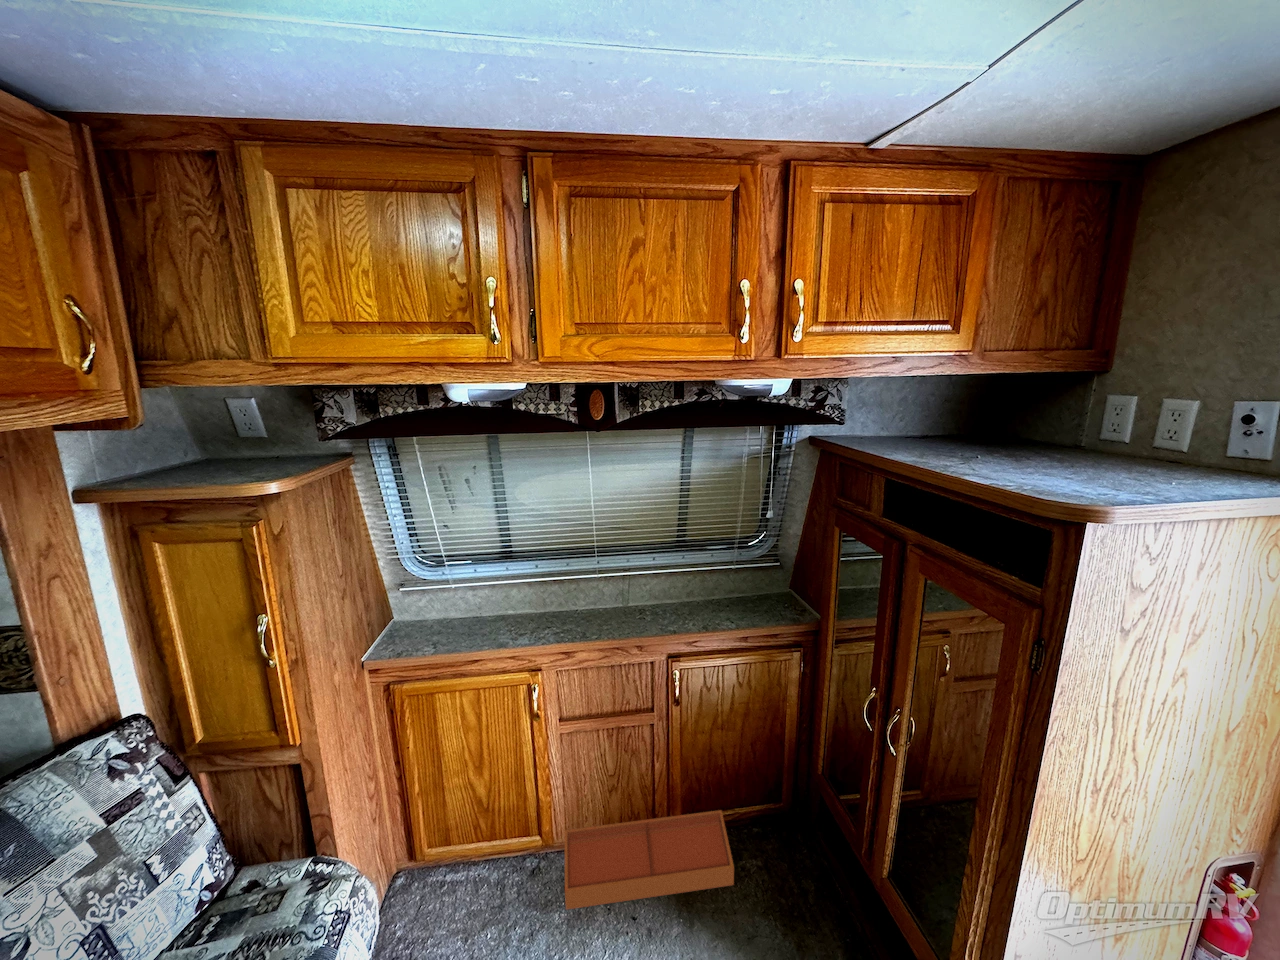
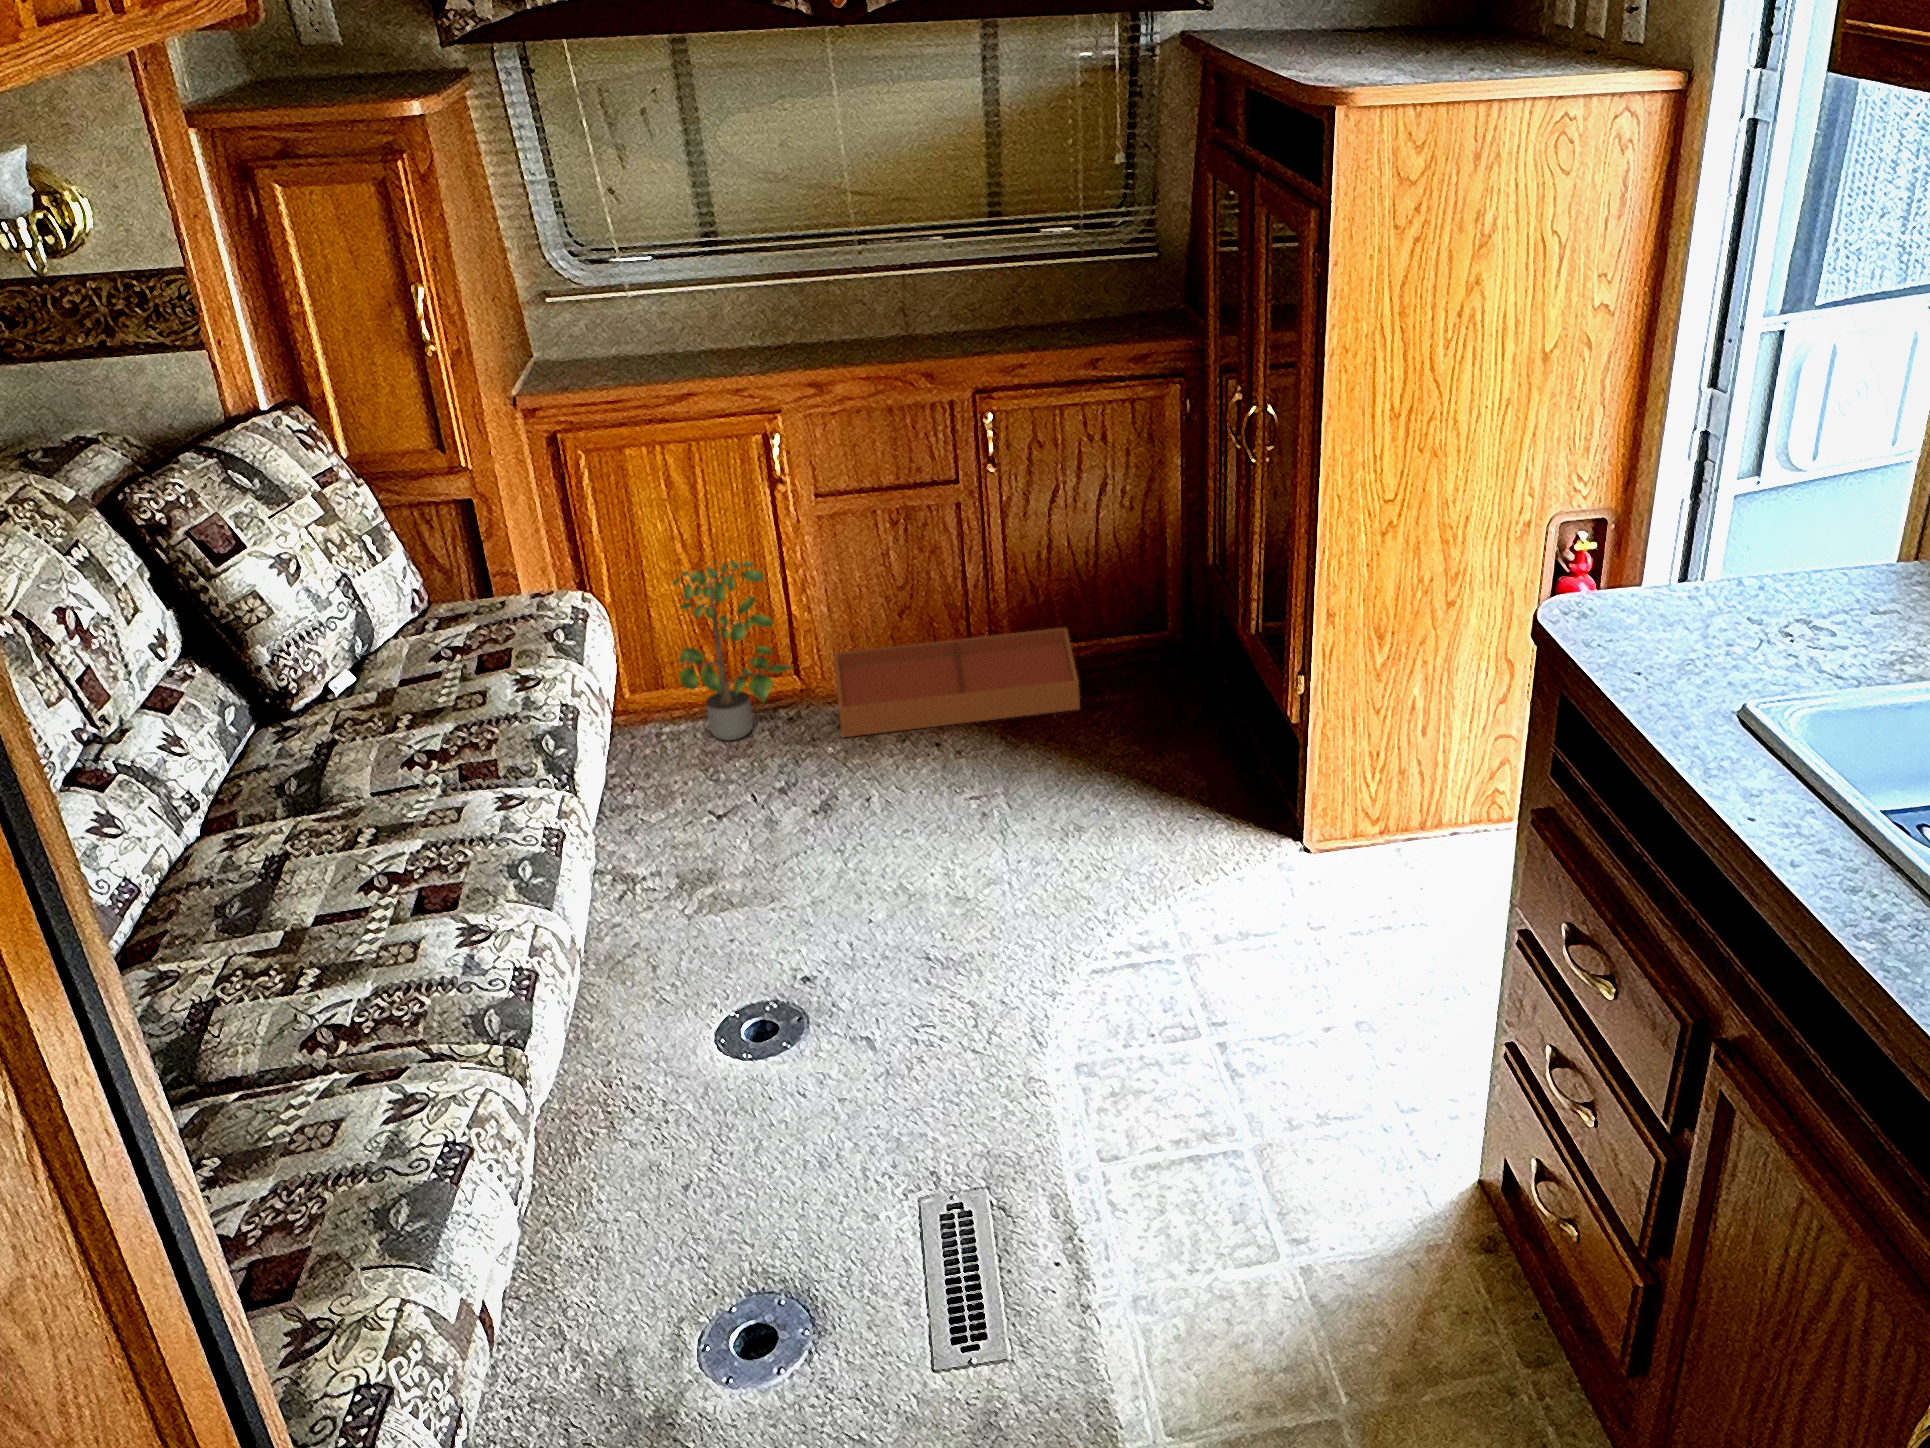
potted plant: none [452,779,539,905] -> present [673,560,792,740]

